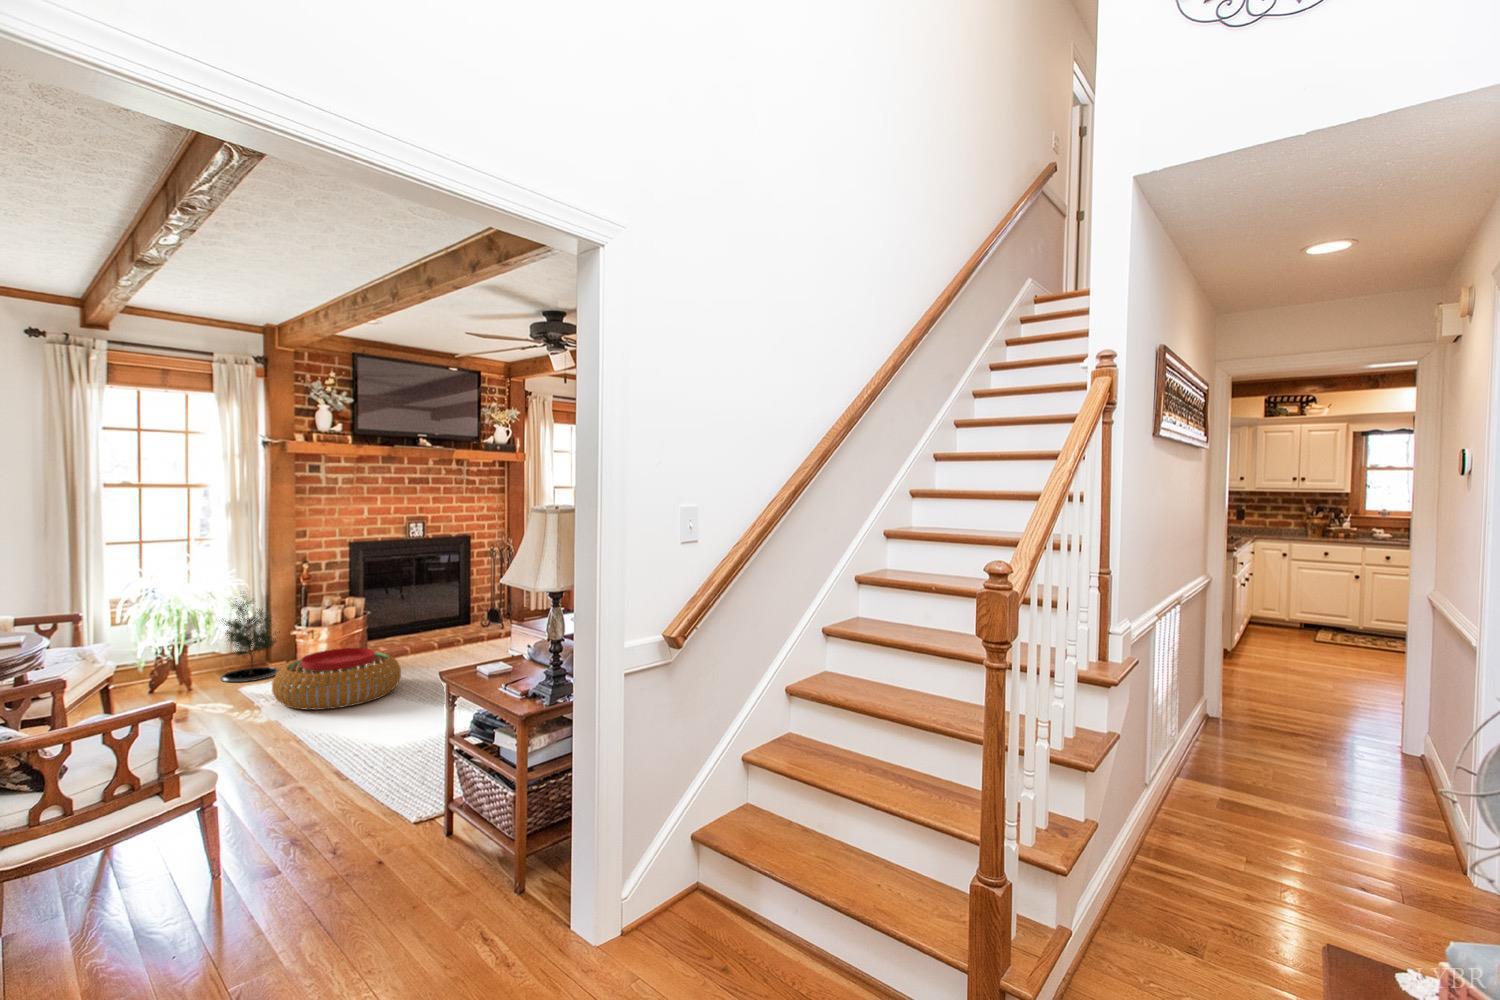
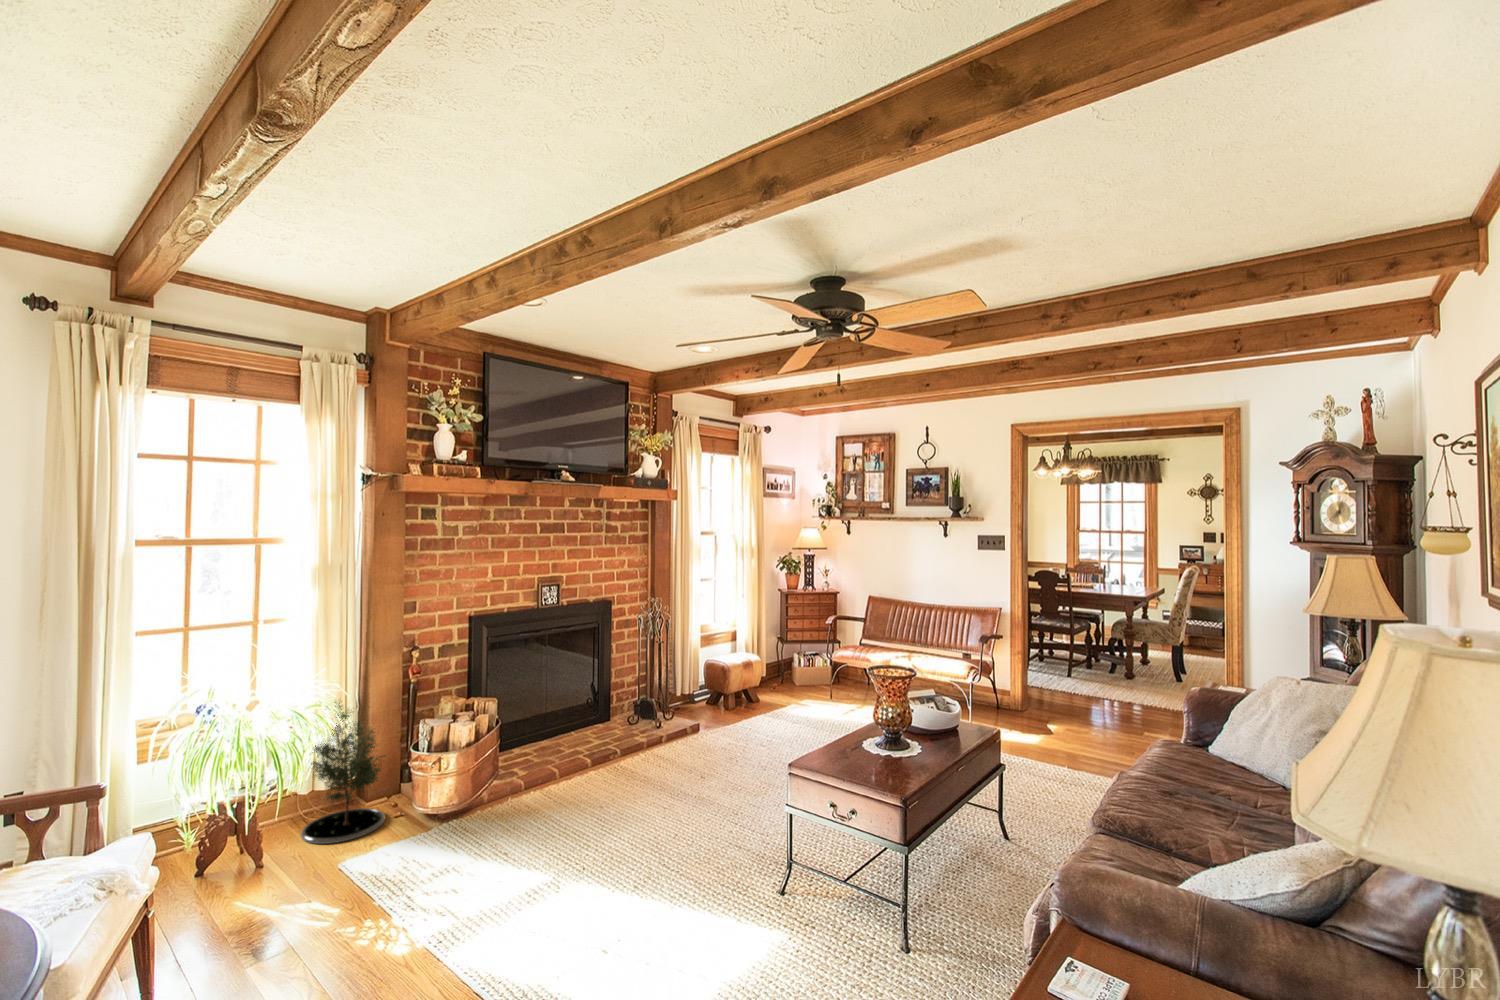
pouf: present [272,648,401,710] -> none [407,787,595,913]

